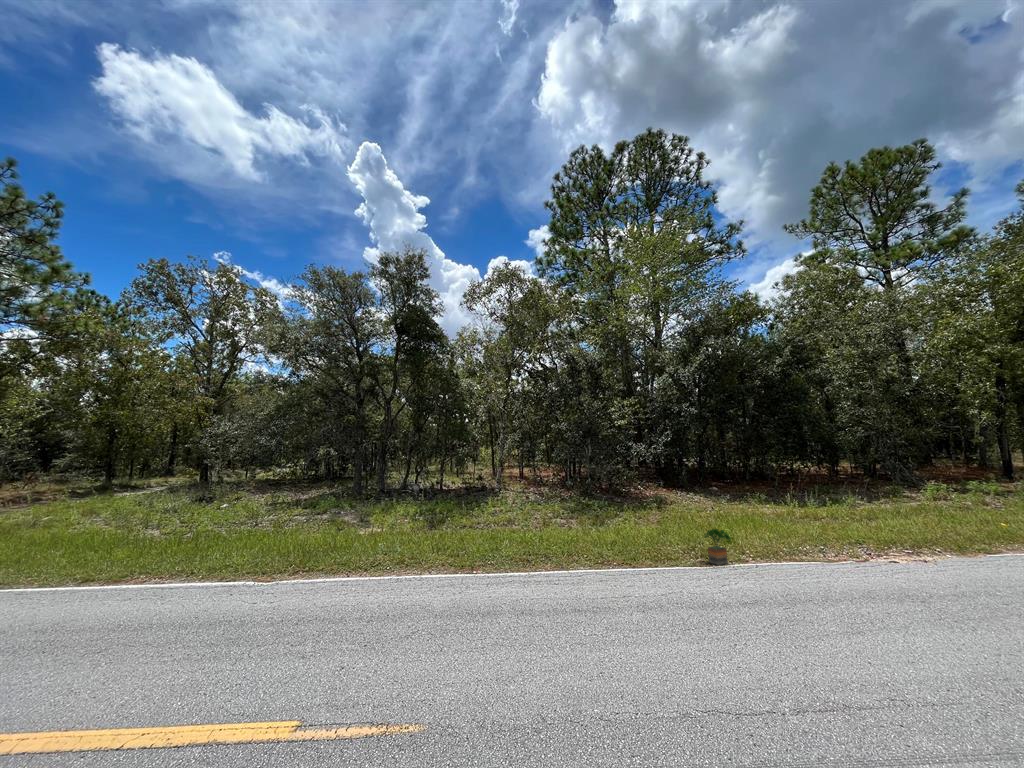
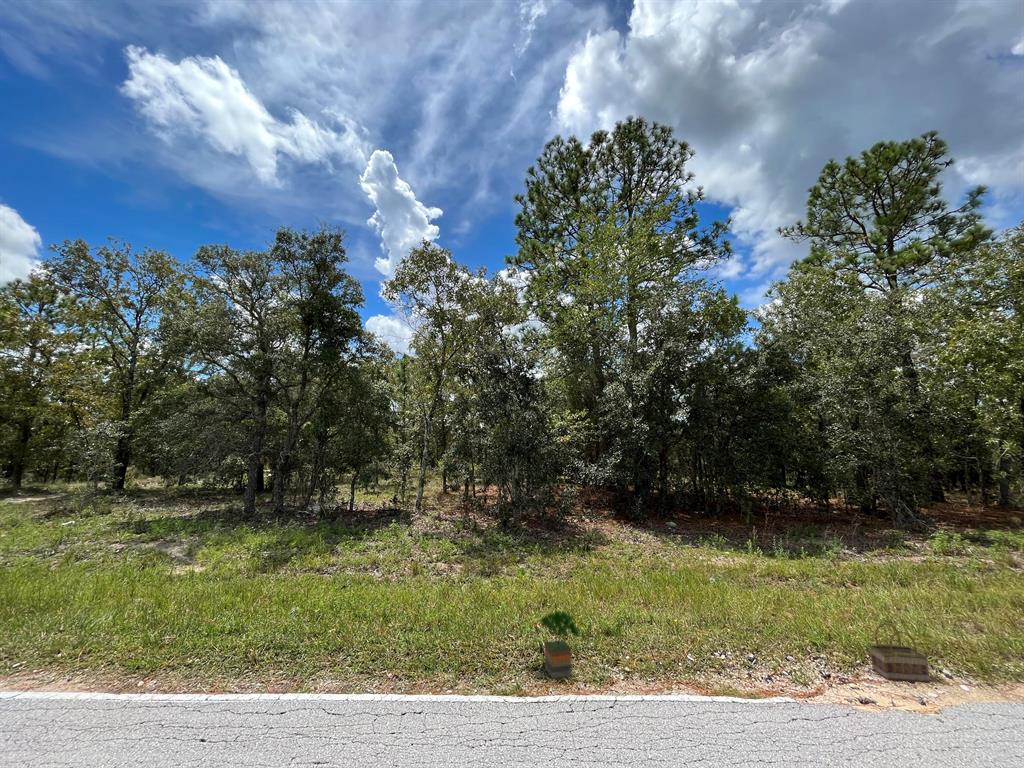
basket: none [897,525,933,555] -> present [869,623,930,682]

